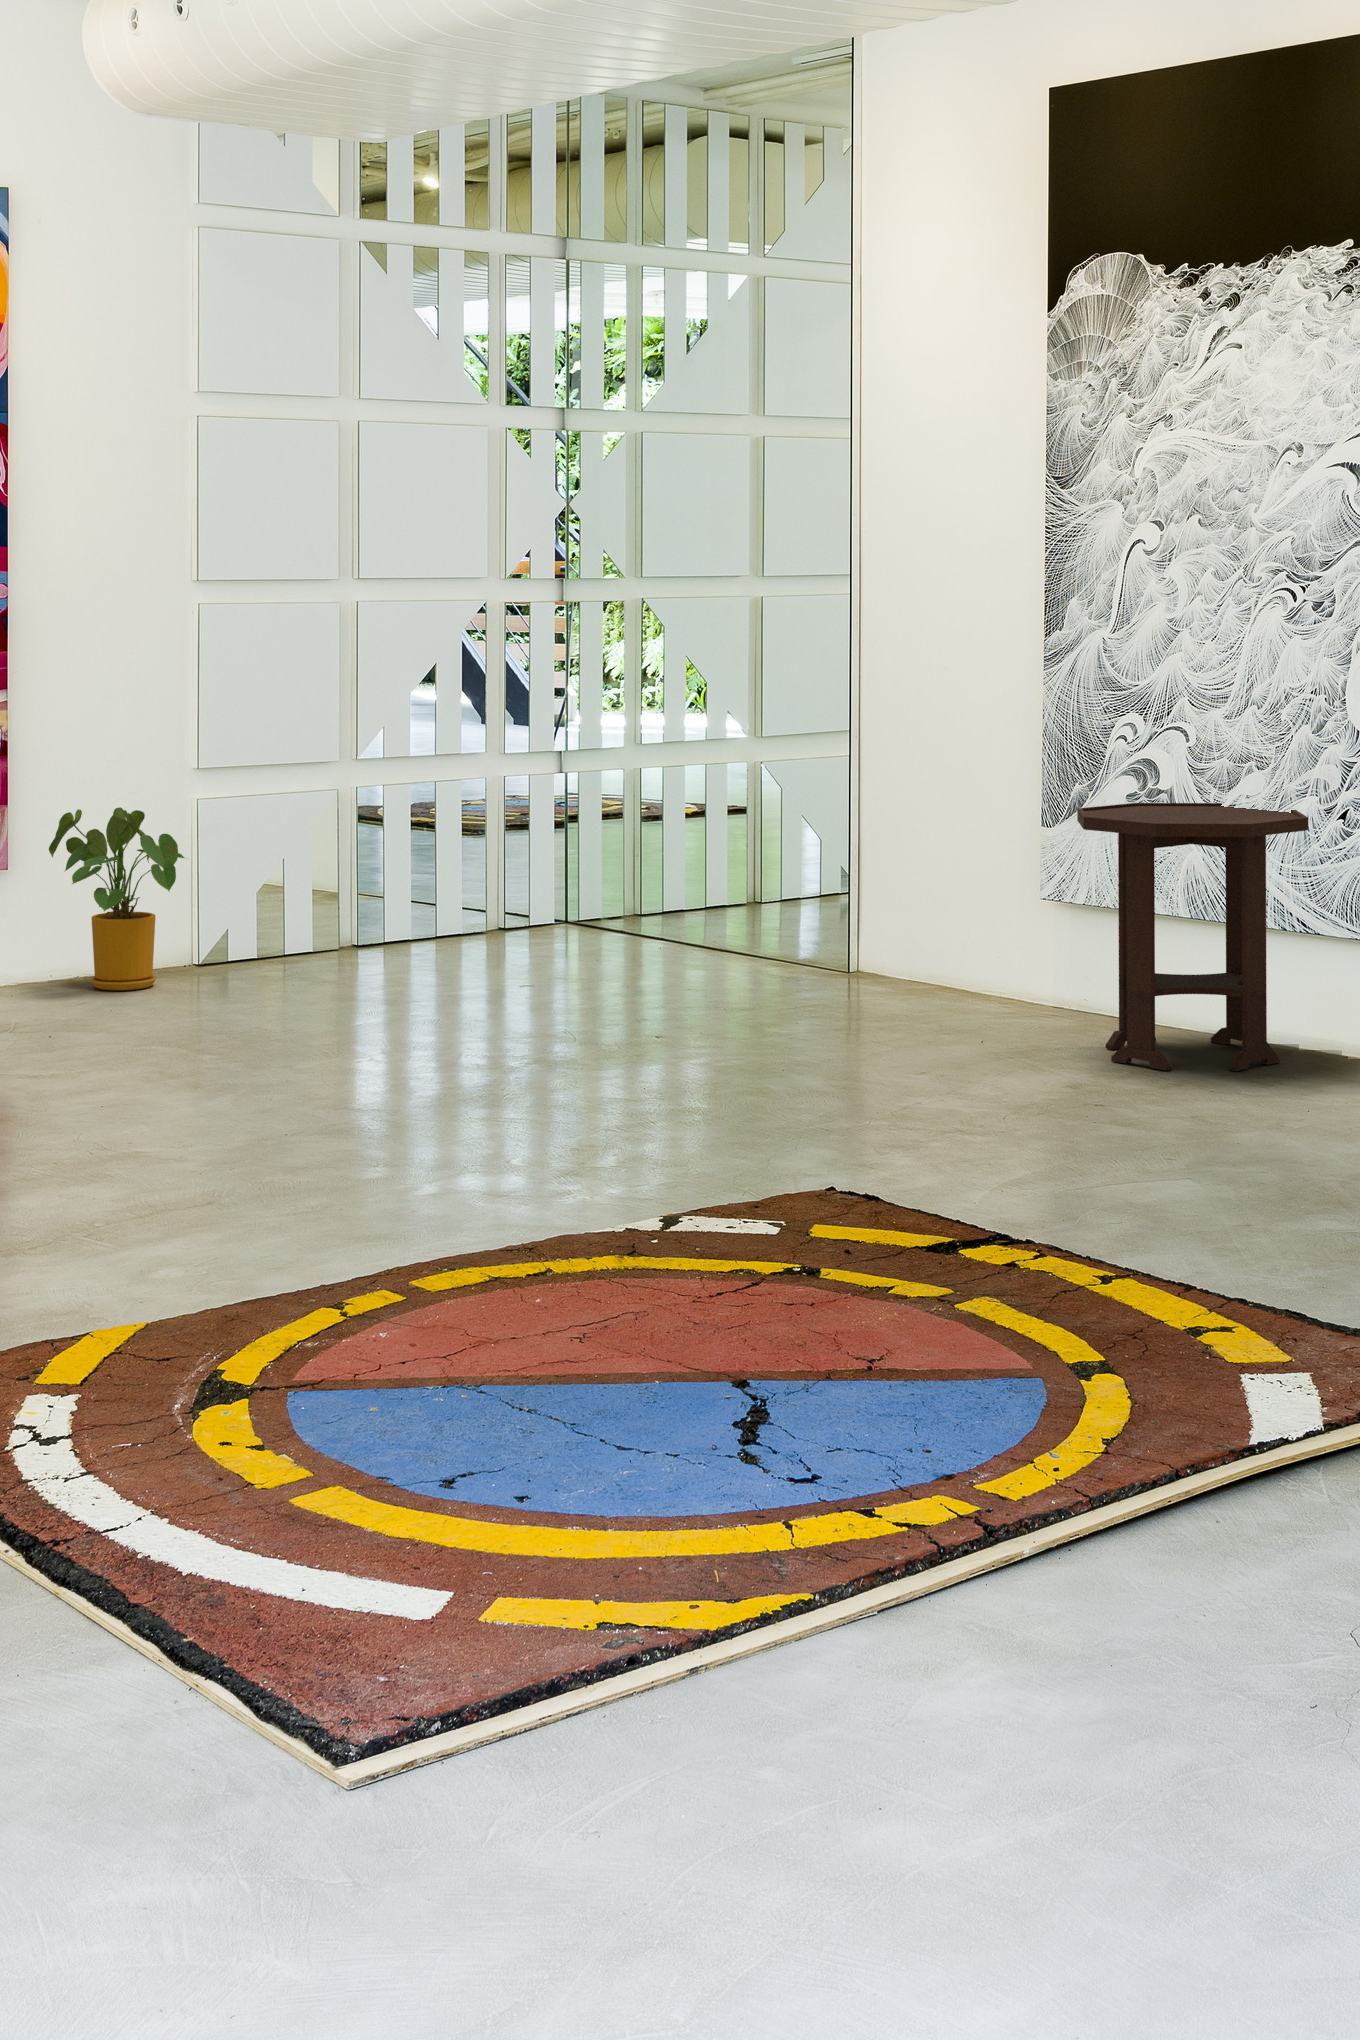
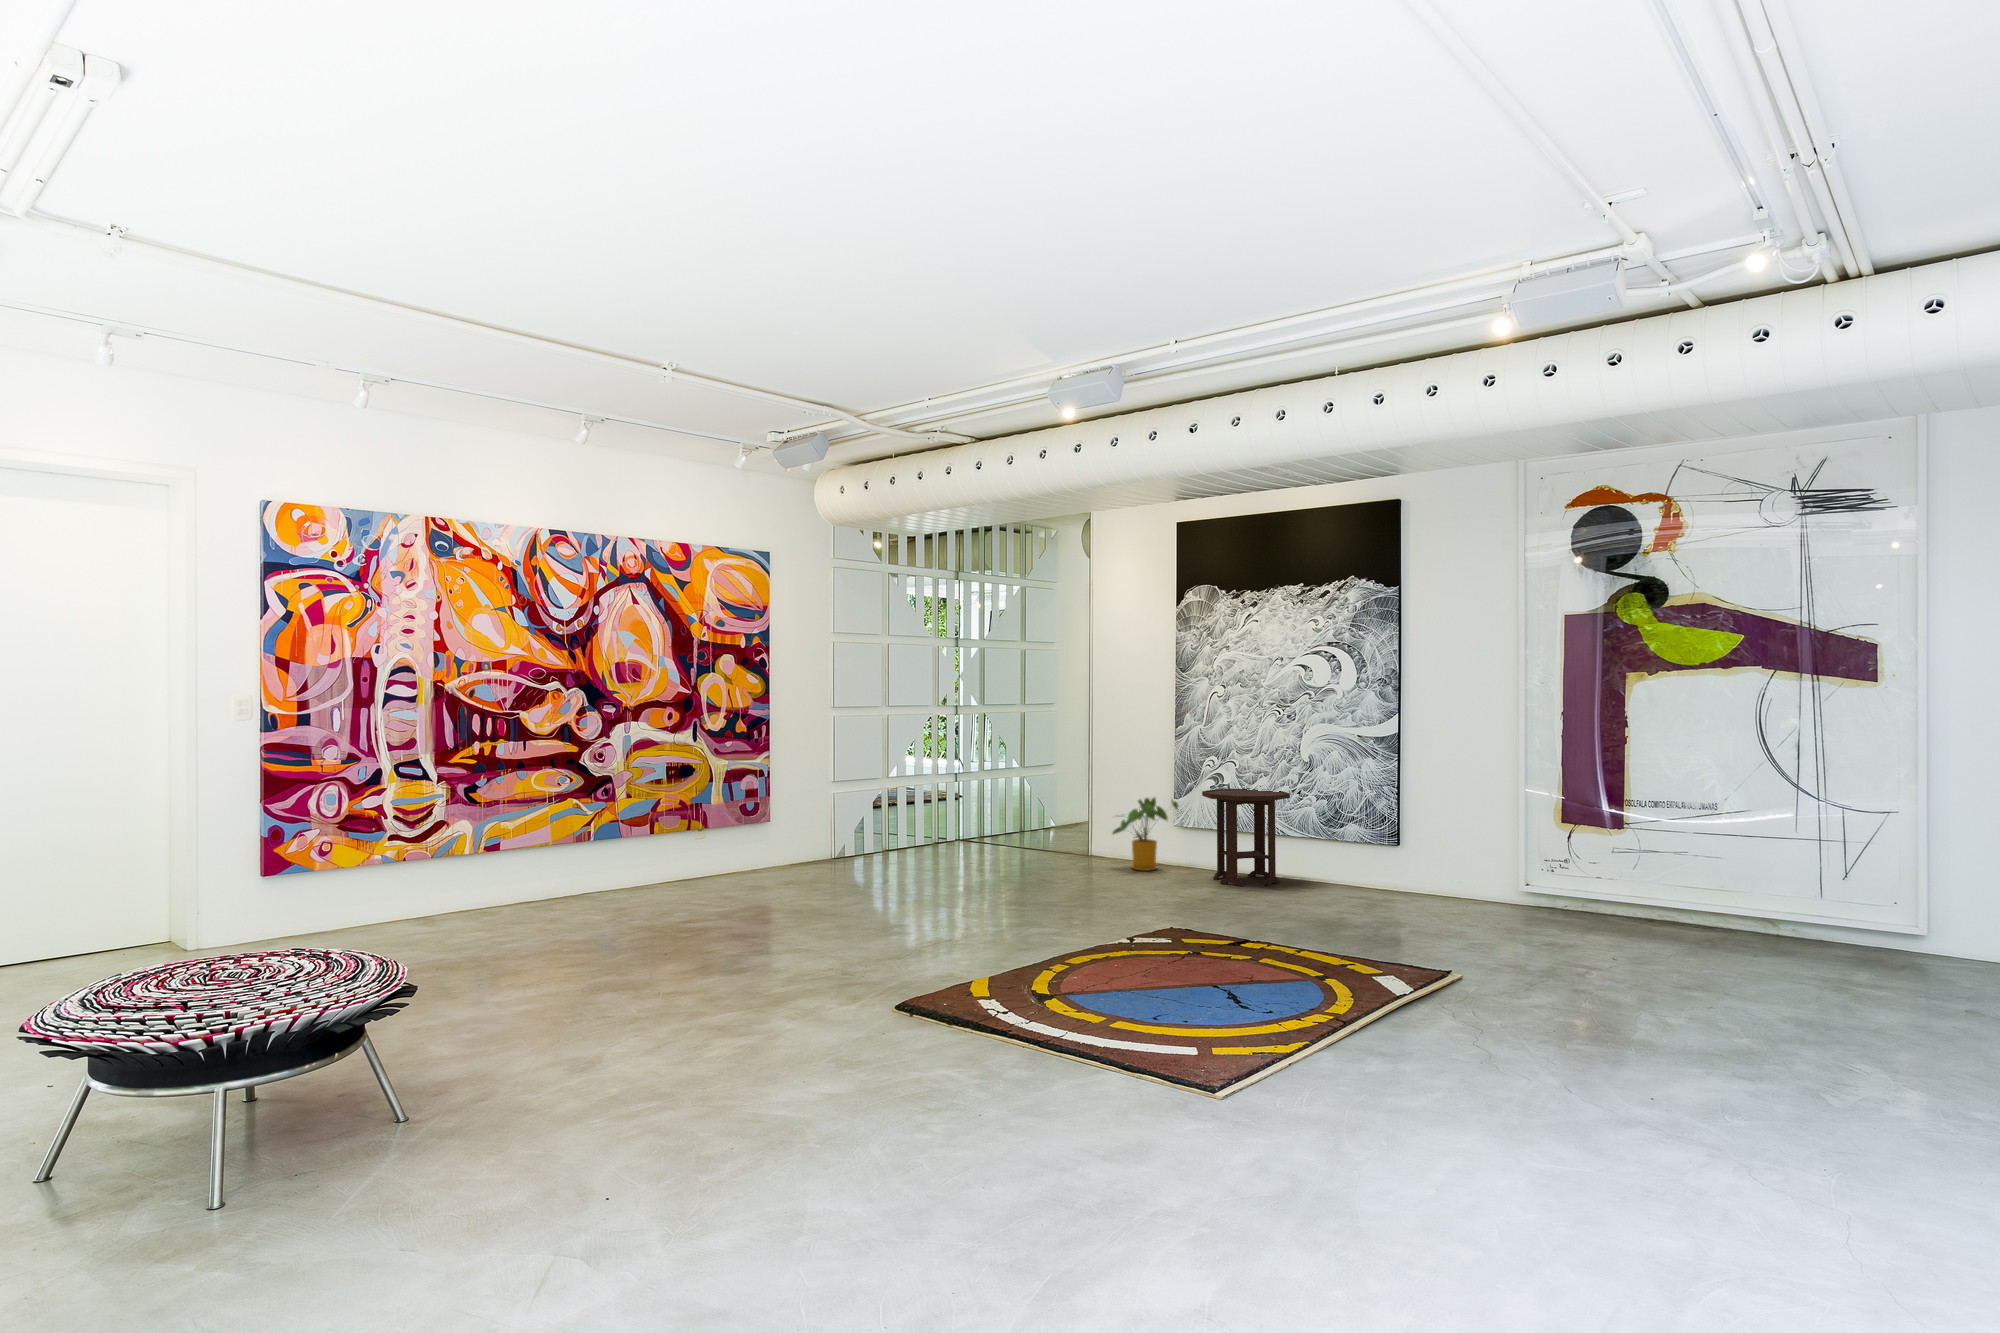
house plant: present [49,807,185,990] -> present [1113,798,1178,871]

